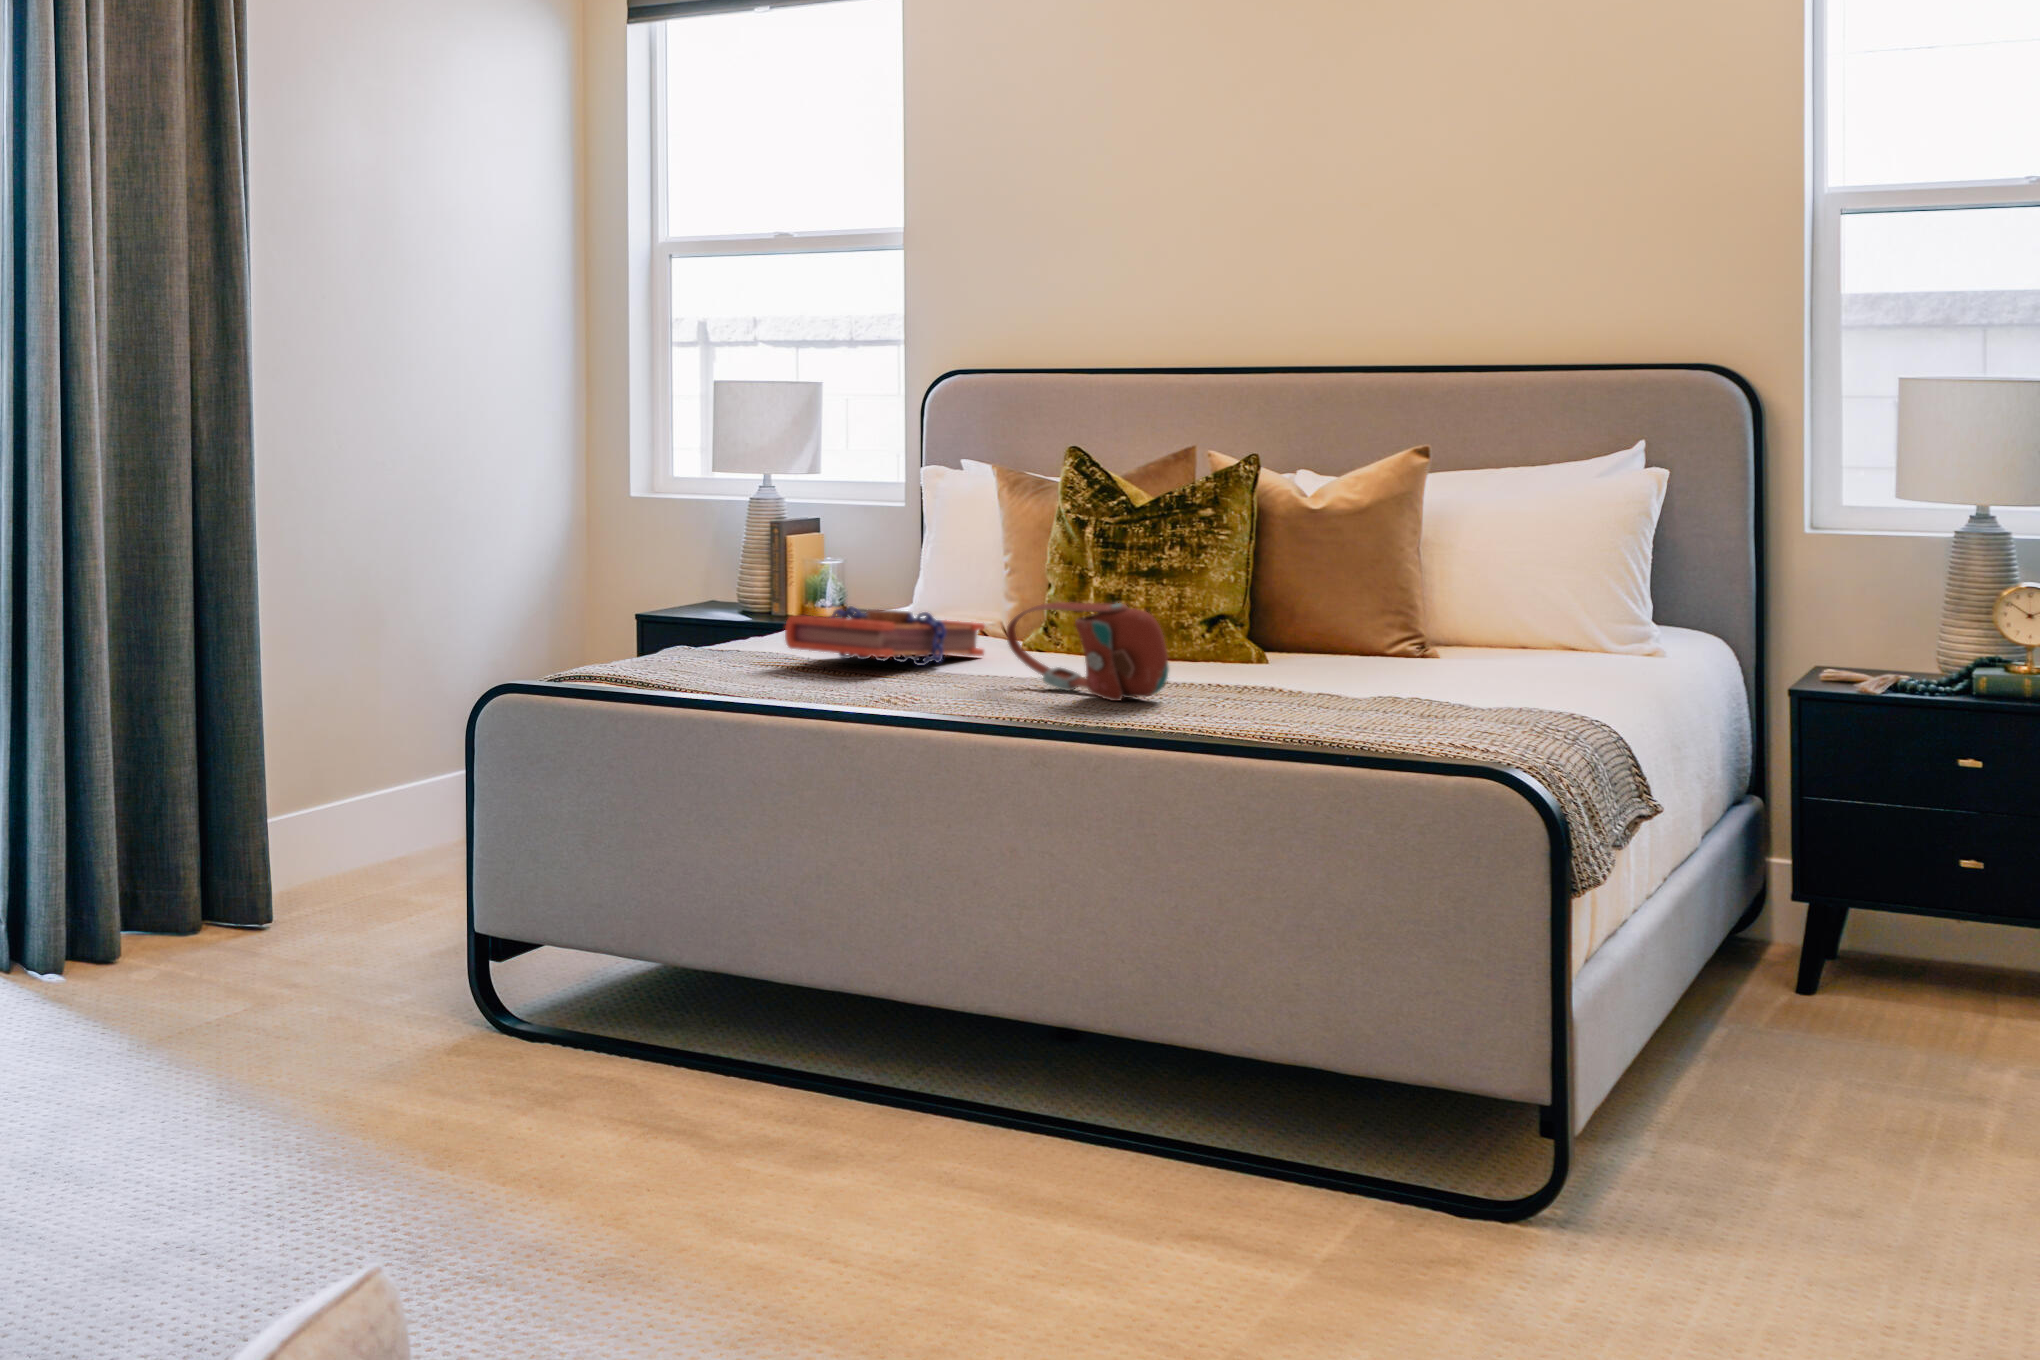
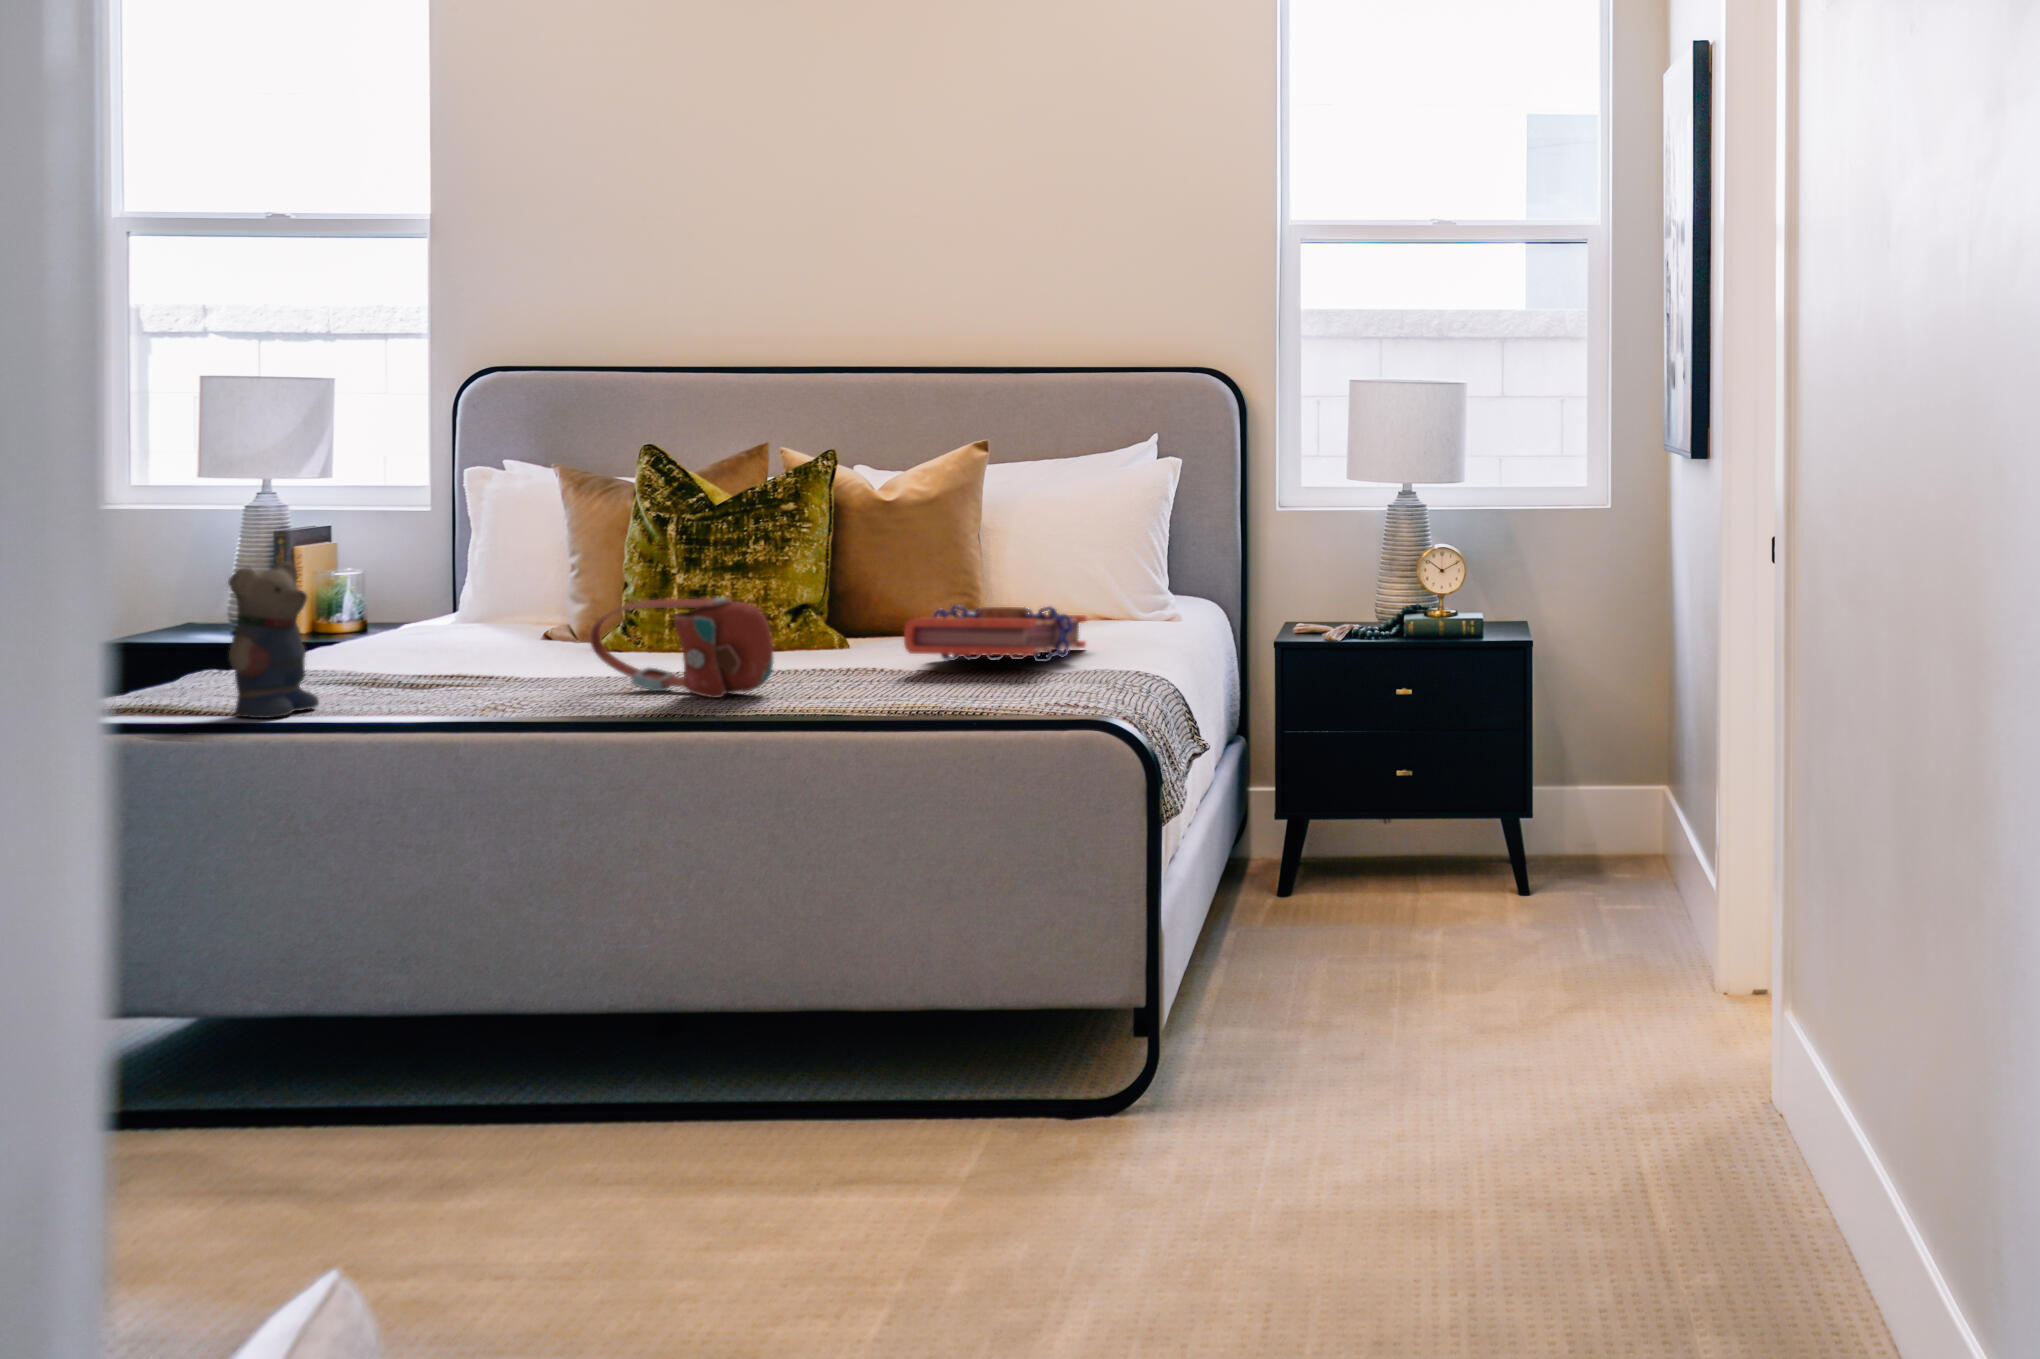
teddy bear: none [723,553,792,687] -> present [228,562,319,718]
book: present [785,606,985,666] -> present [904,605,1087,662]

